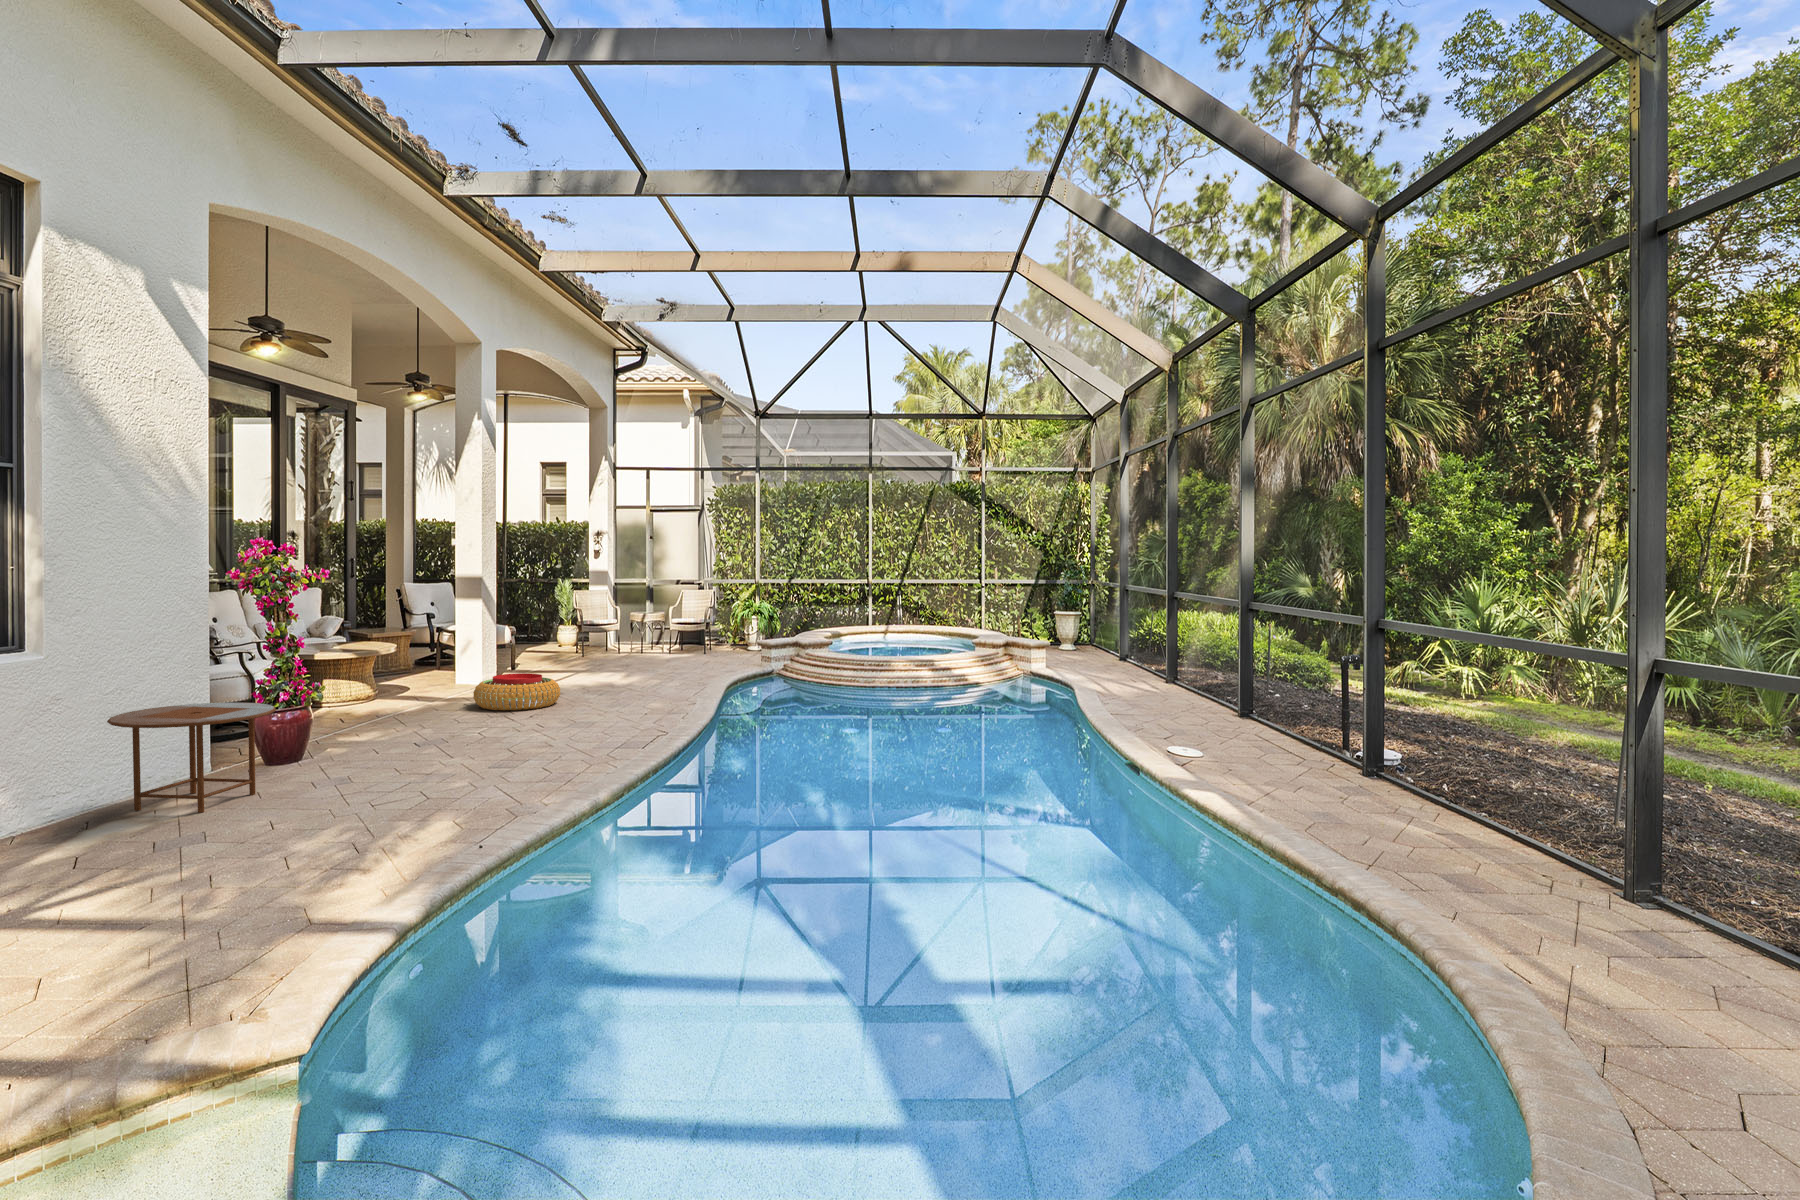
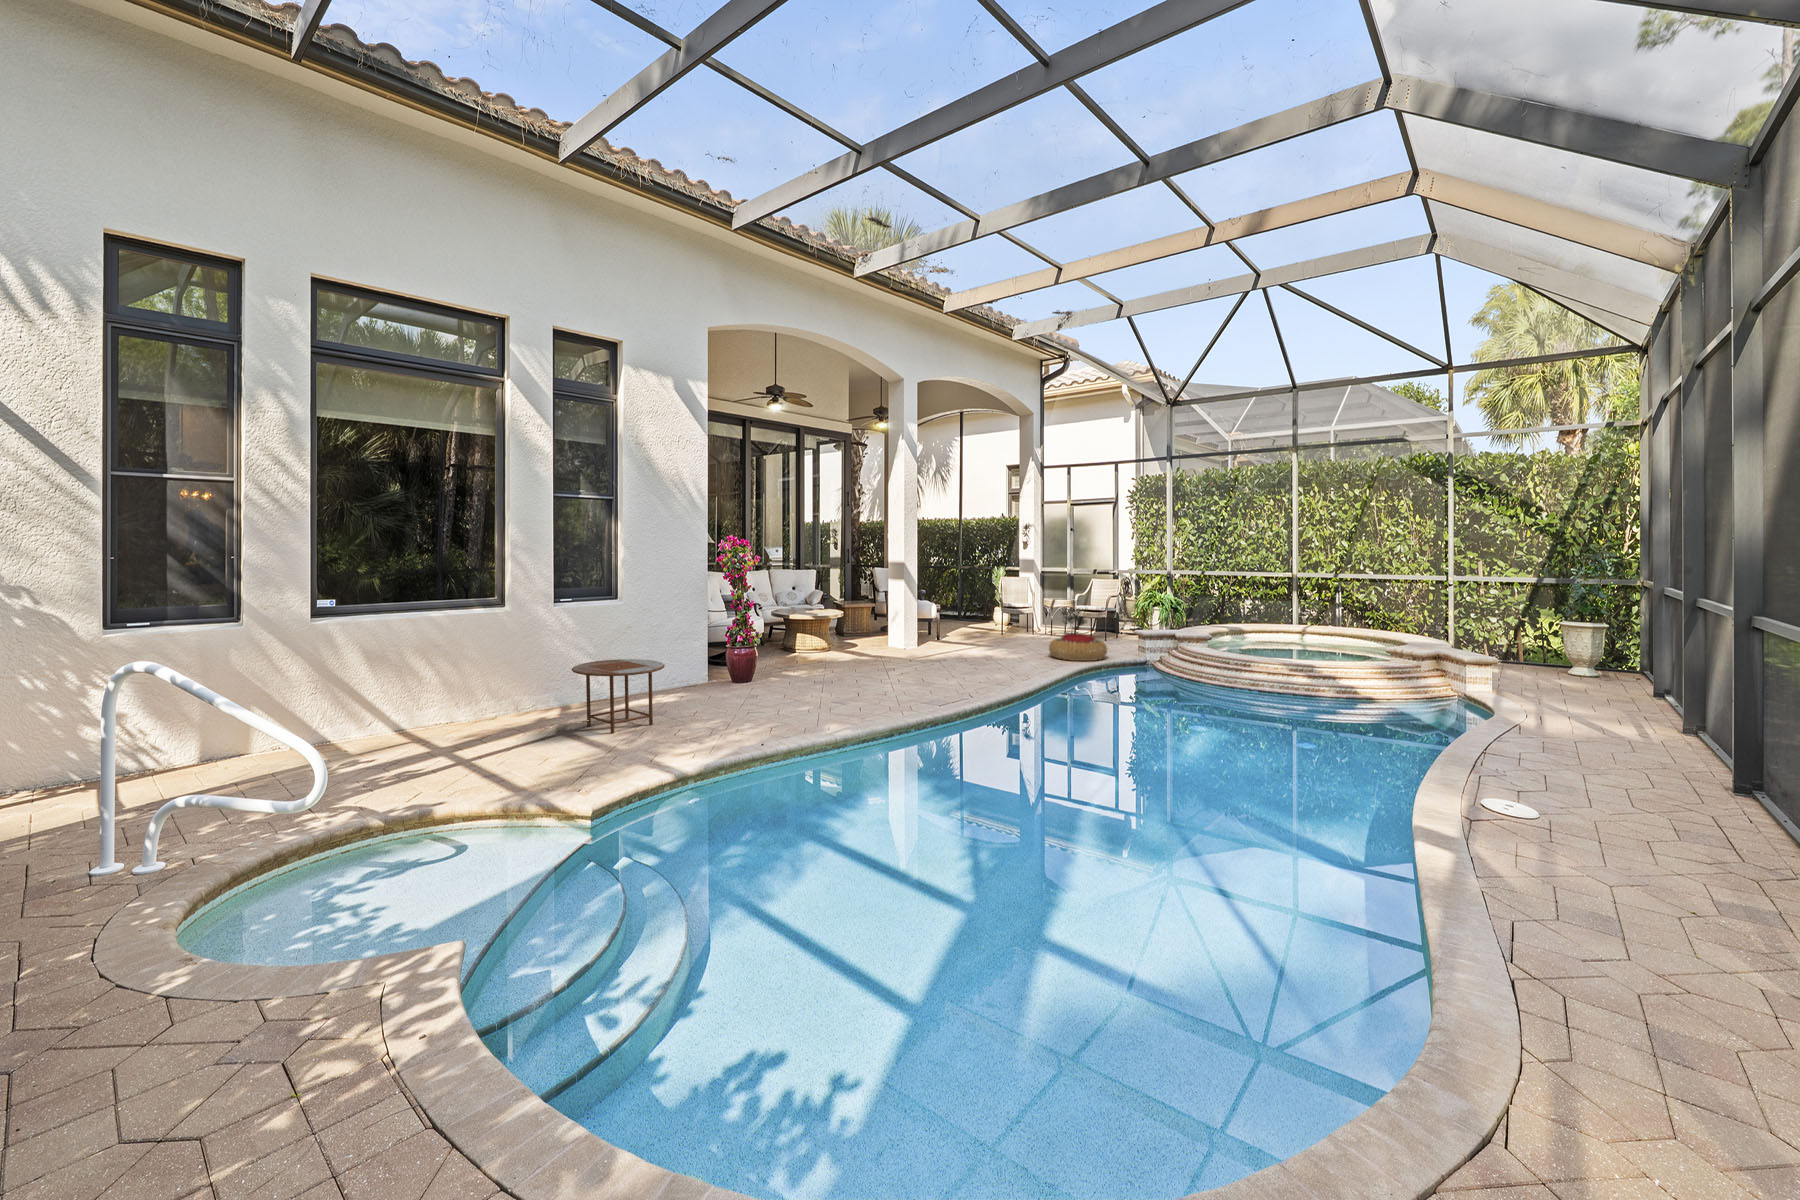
potted tree: none [652,608,685,654] -> present [1062,600,1087,635]
pouf: present [473,673,560,710] -> present [1049,634,1107,661]

